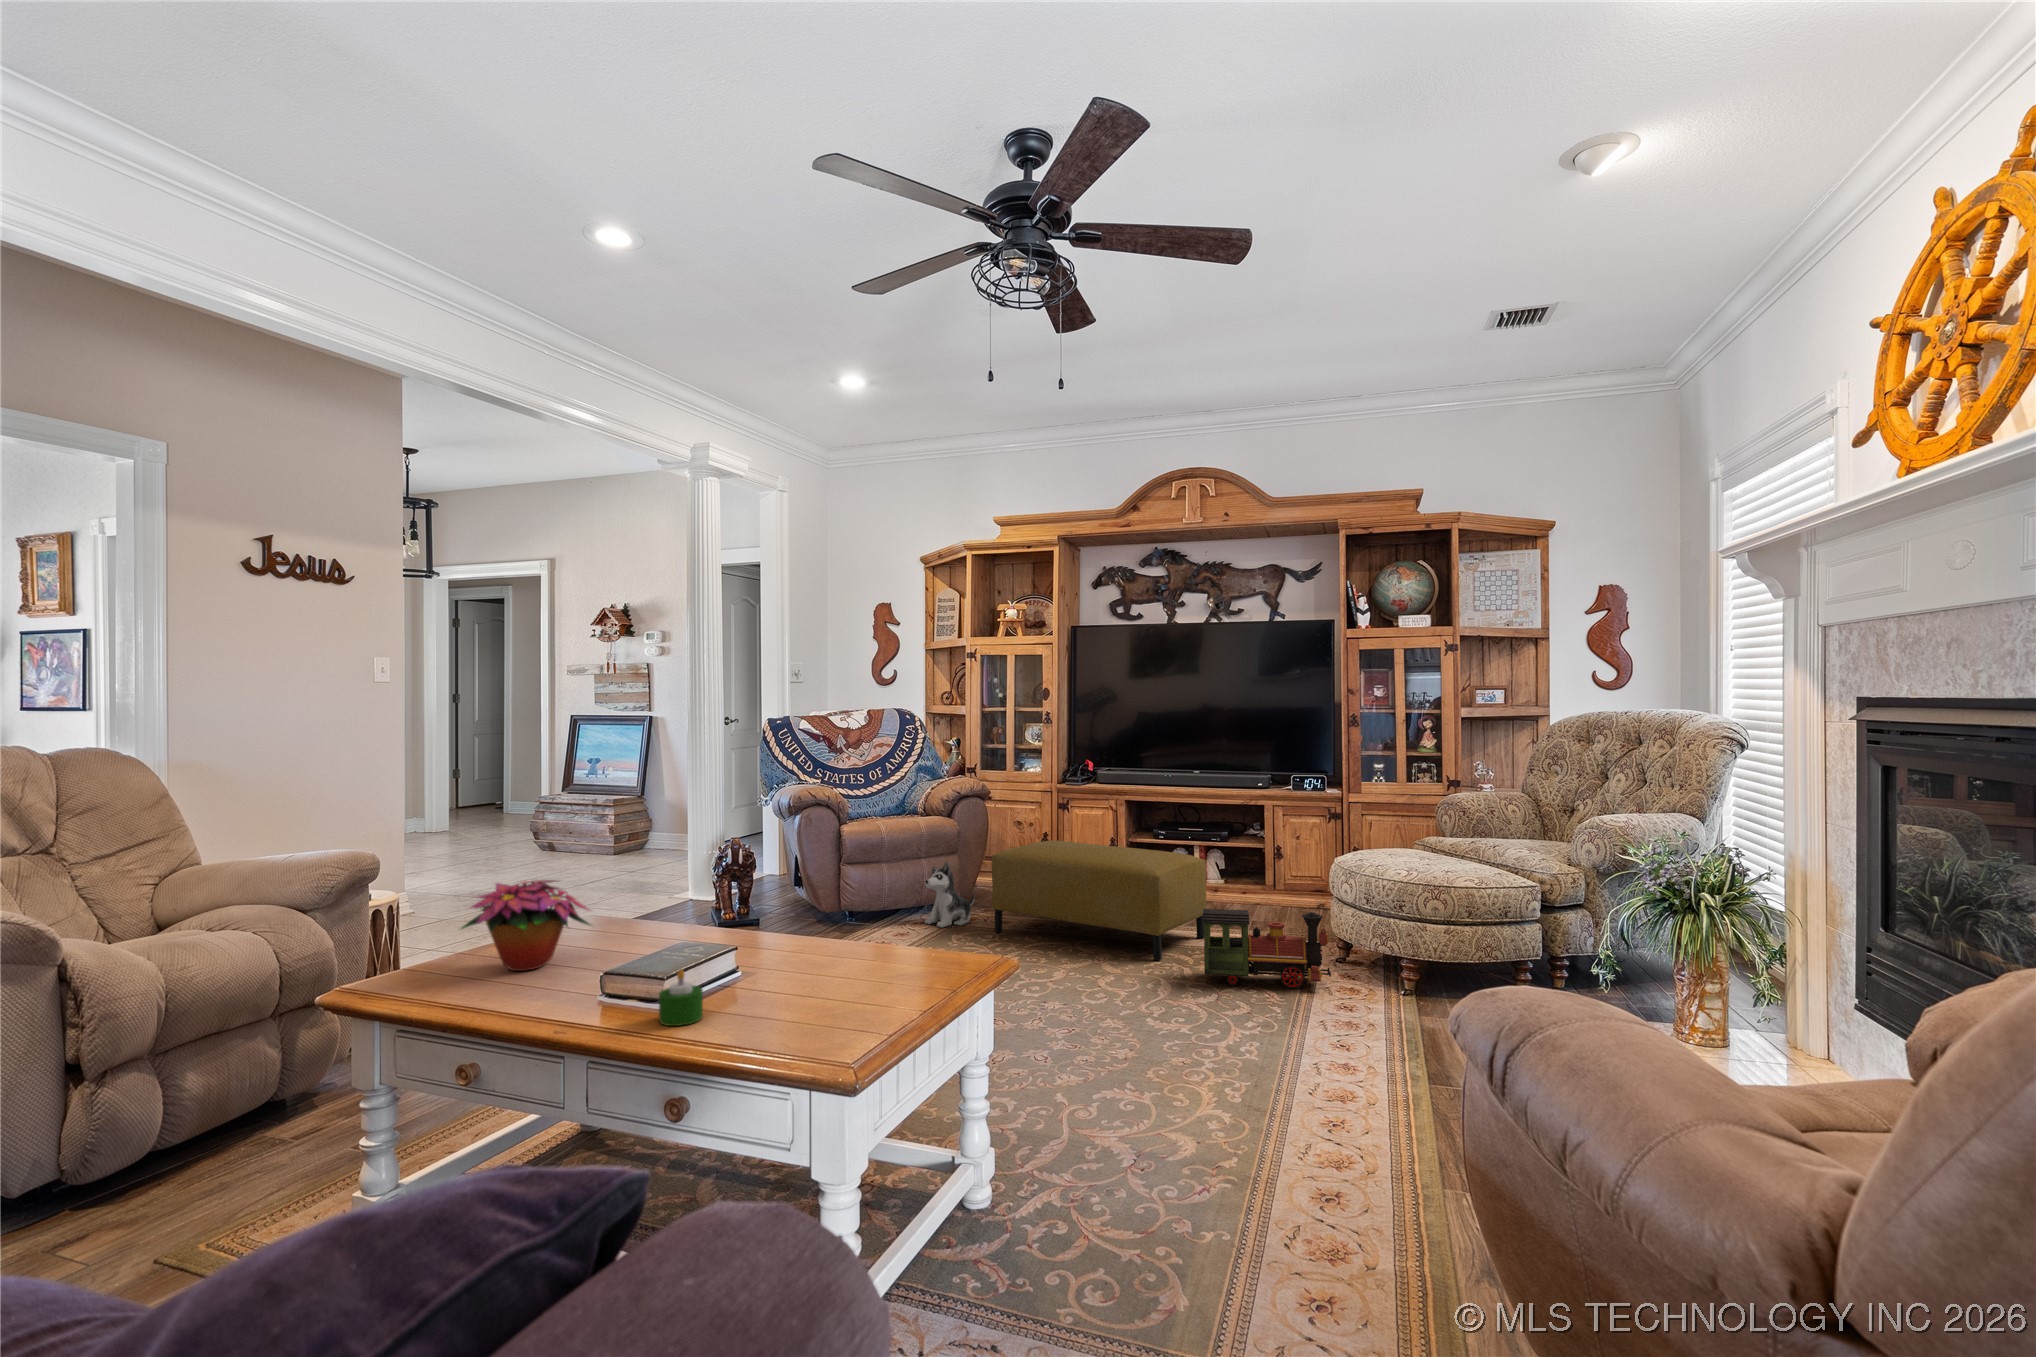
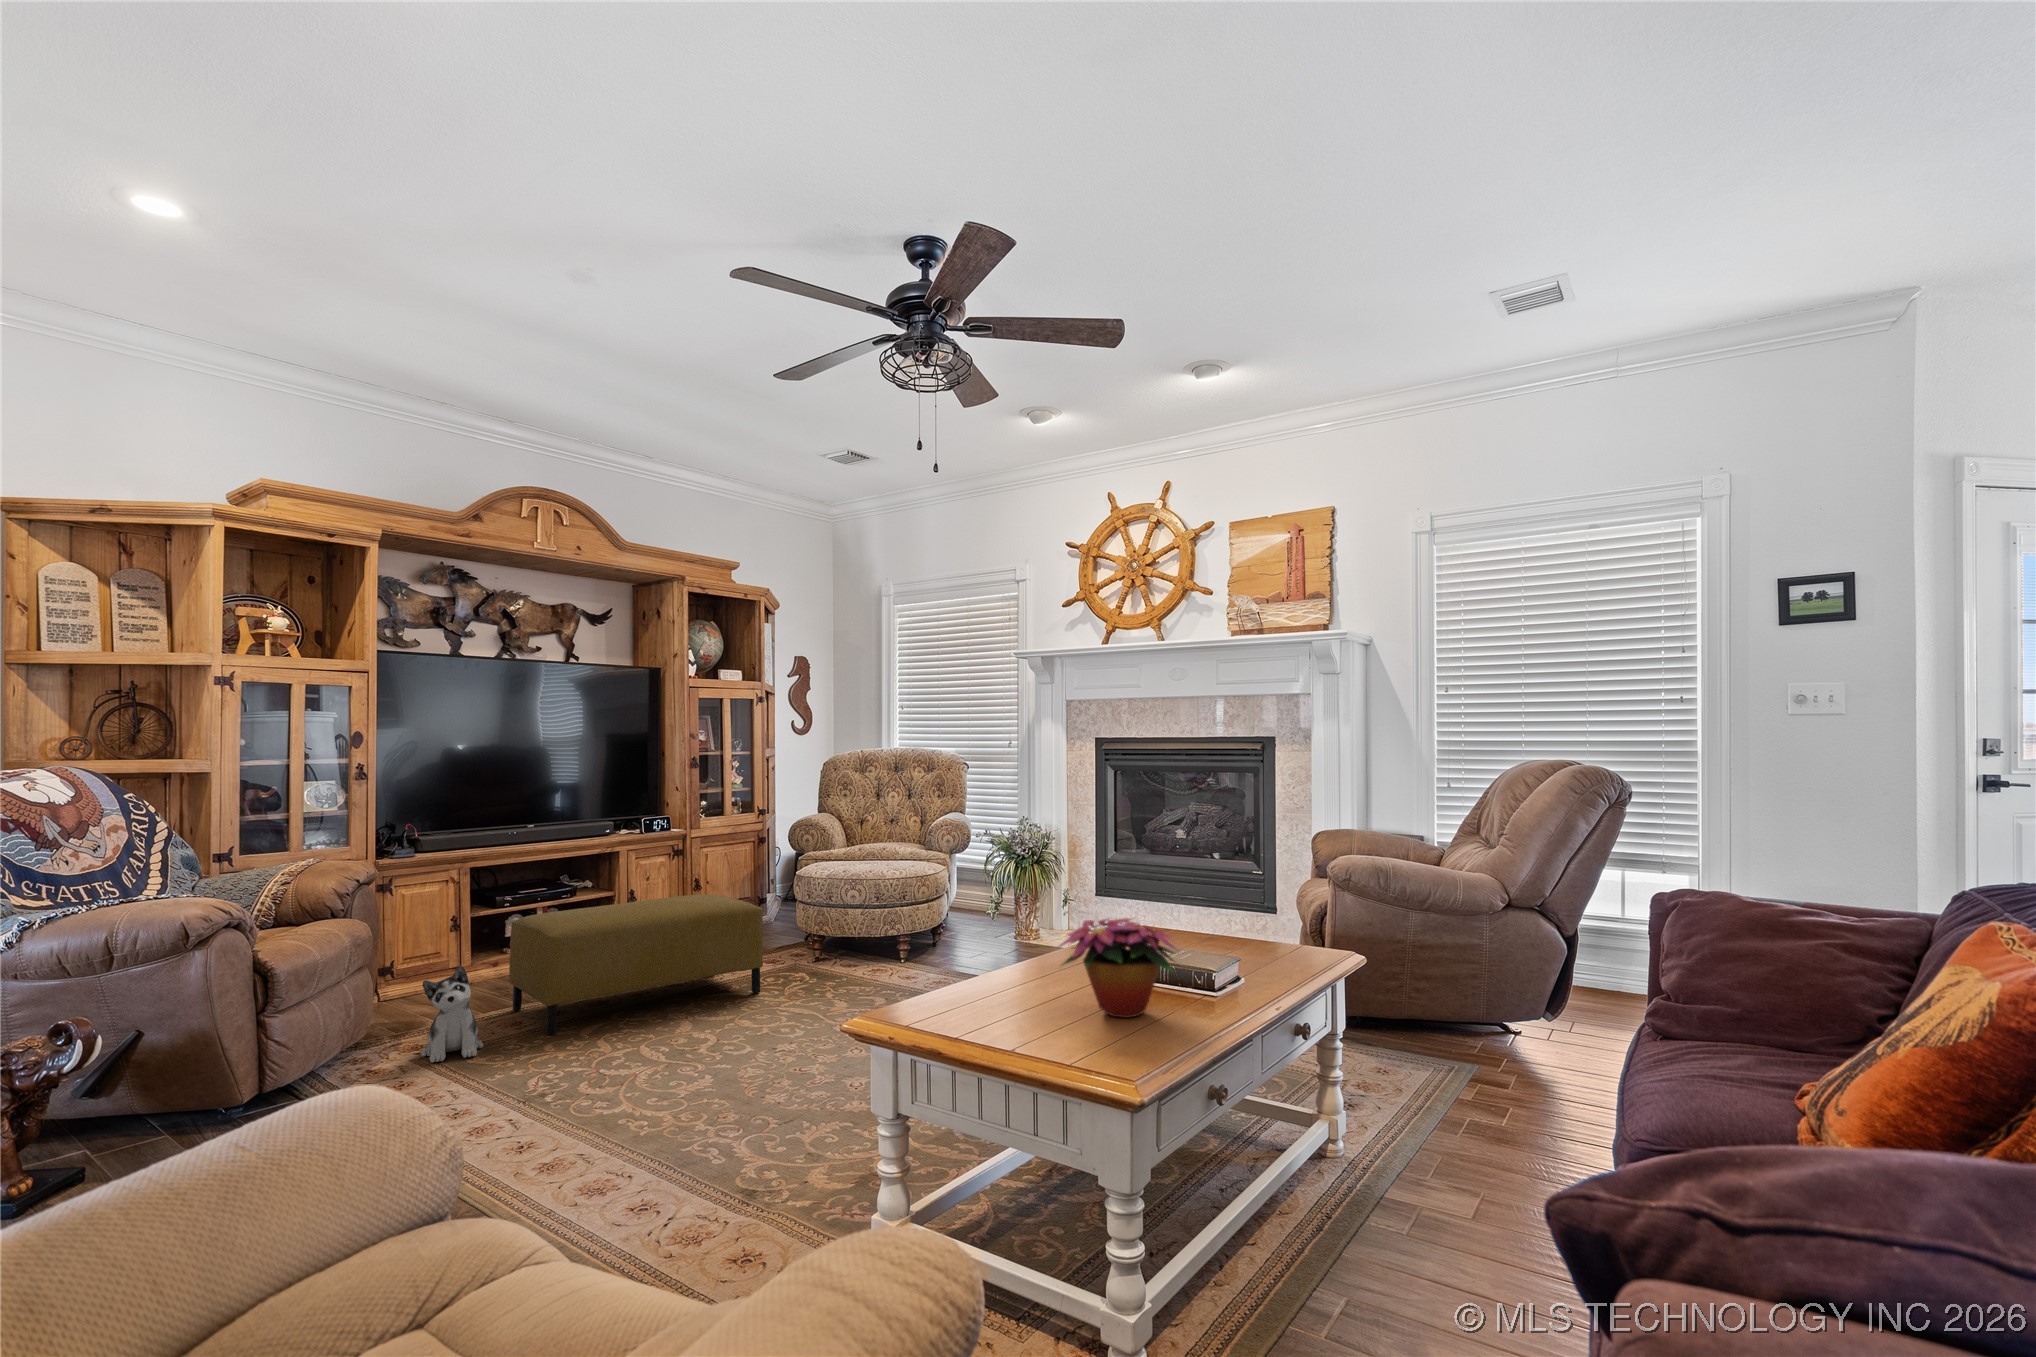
toy train: present [1203,909,1331,989] -> none [811,907,897,983]
candle: present [659,970,703,1026] -> none [1275,926,1308,969]

